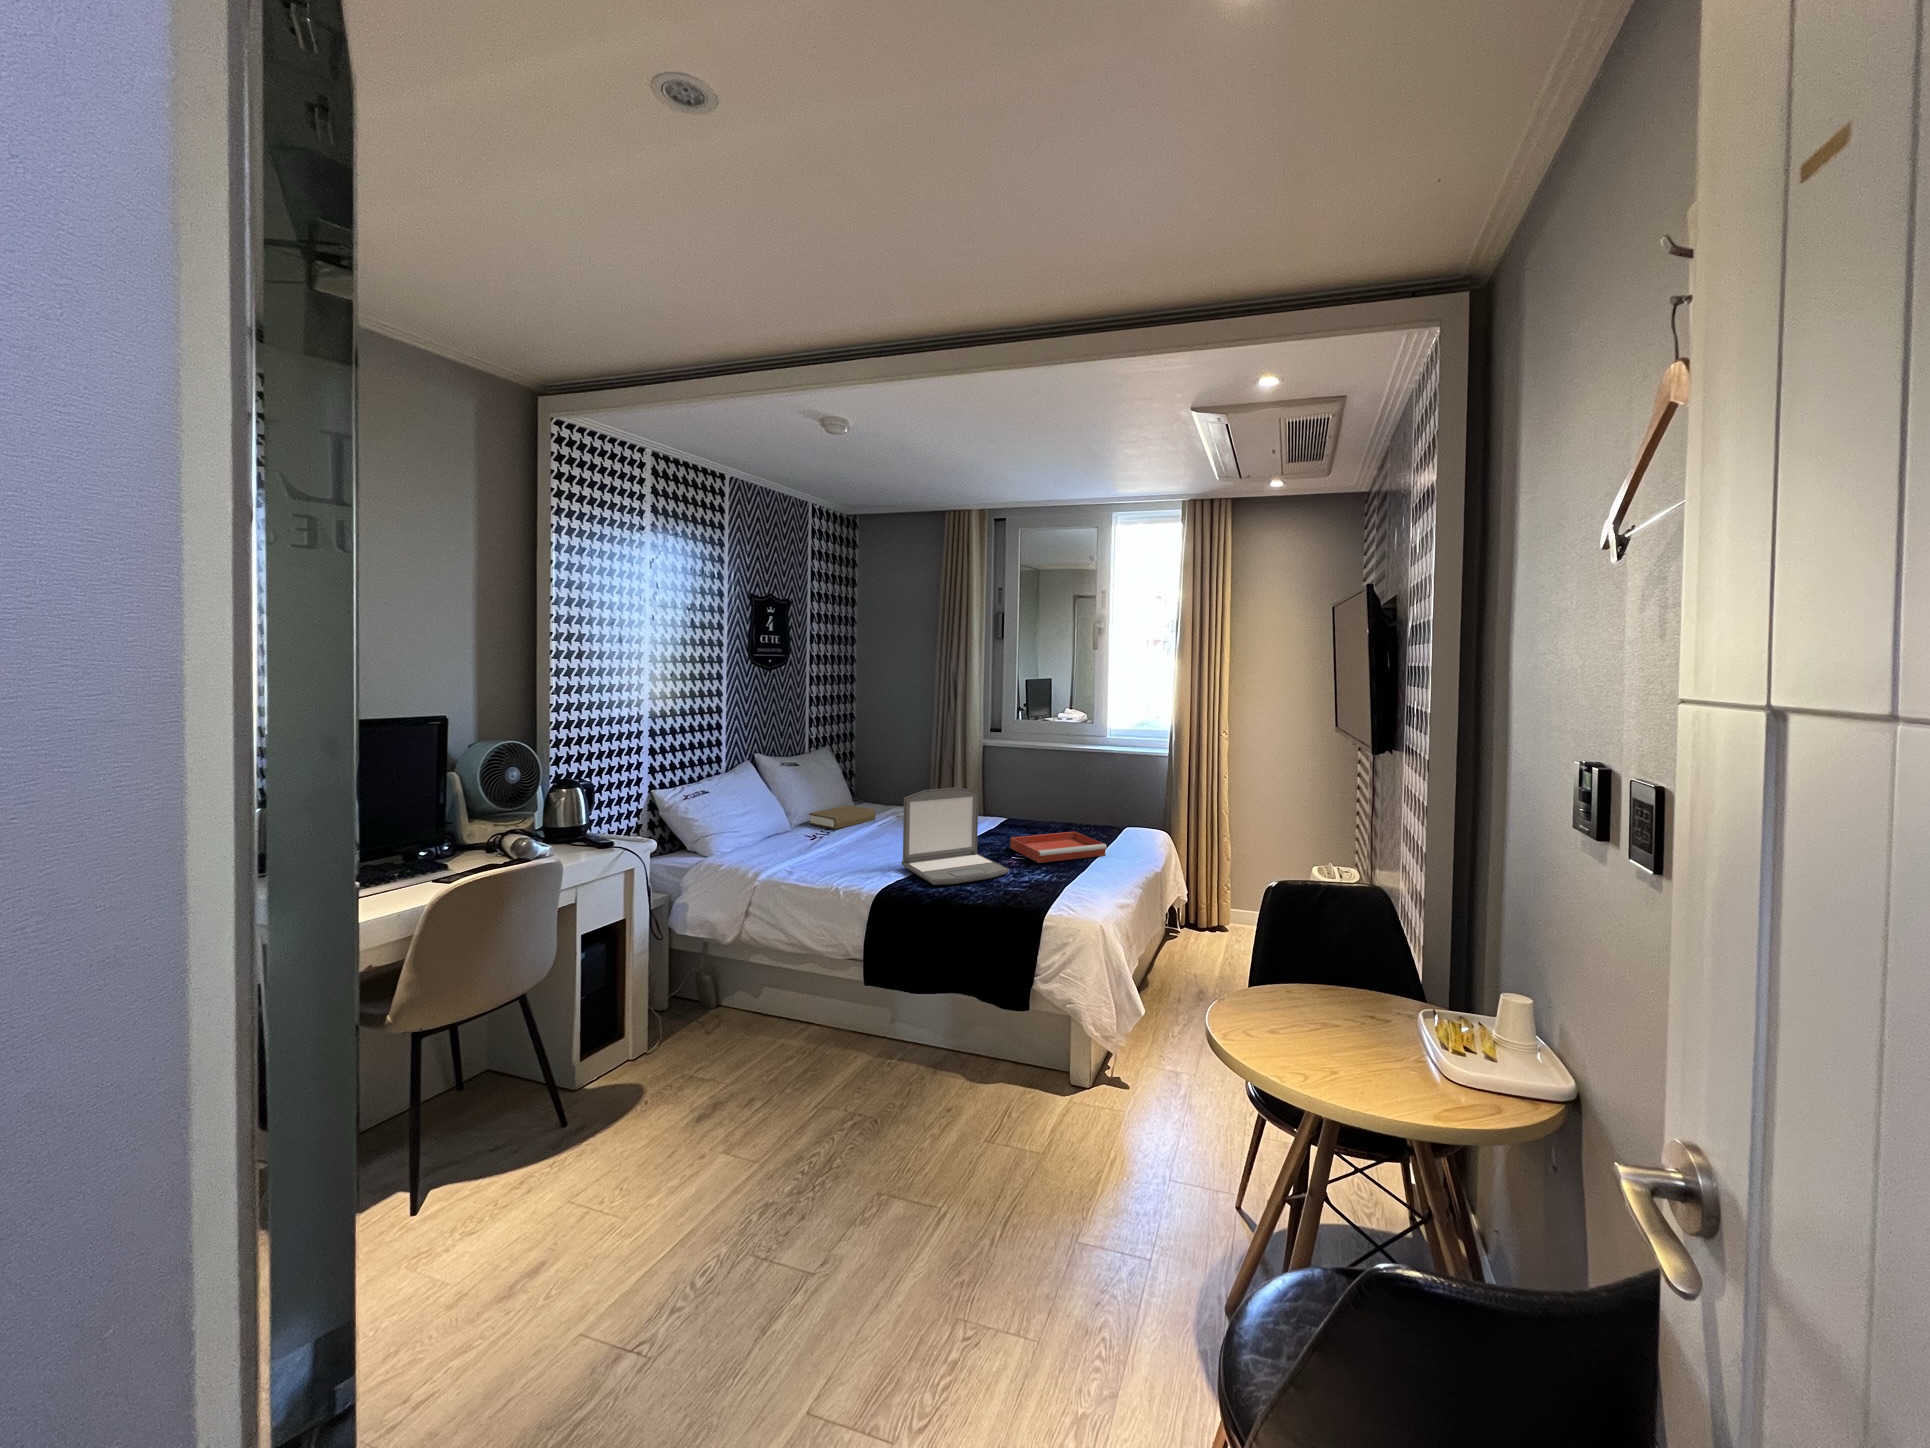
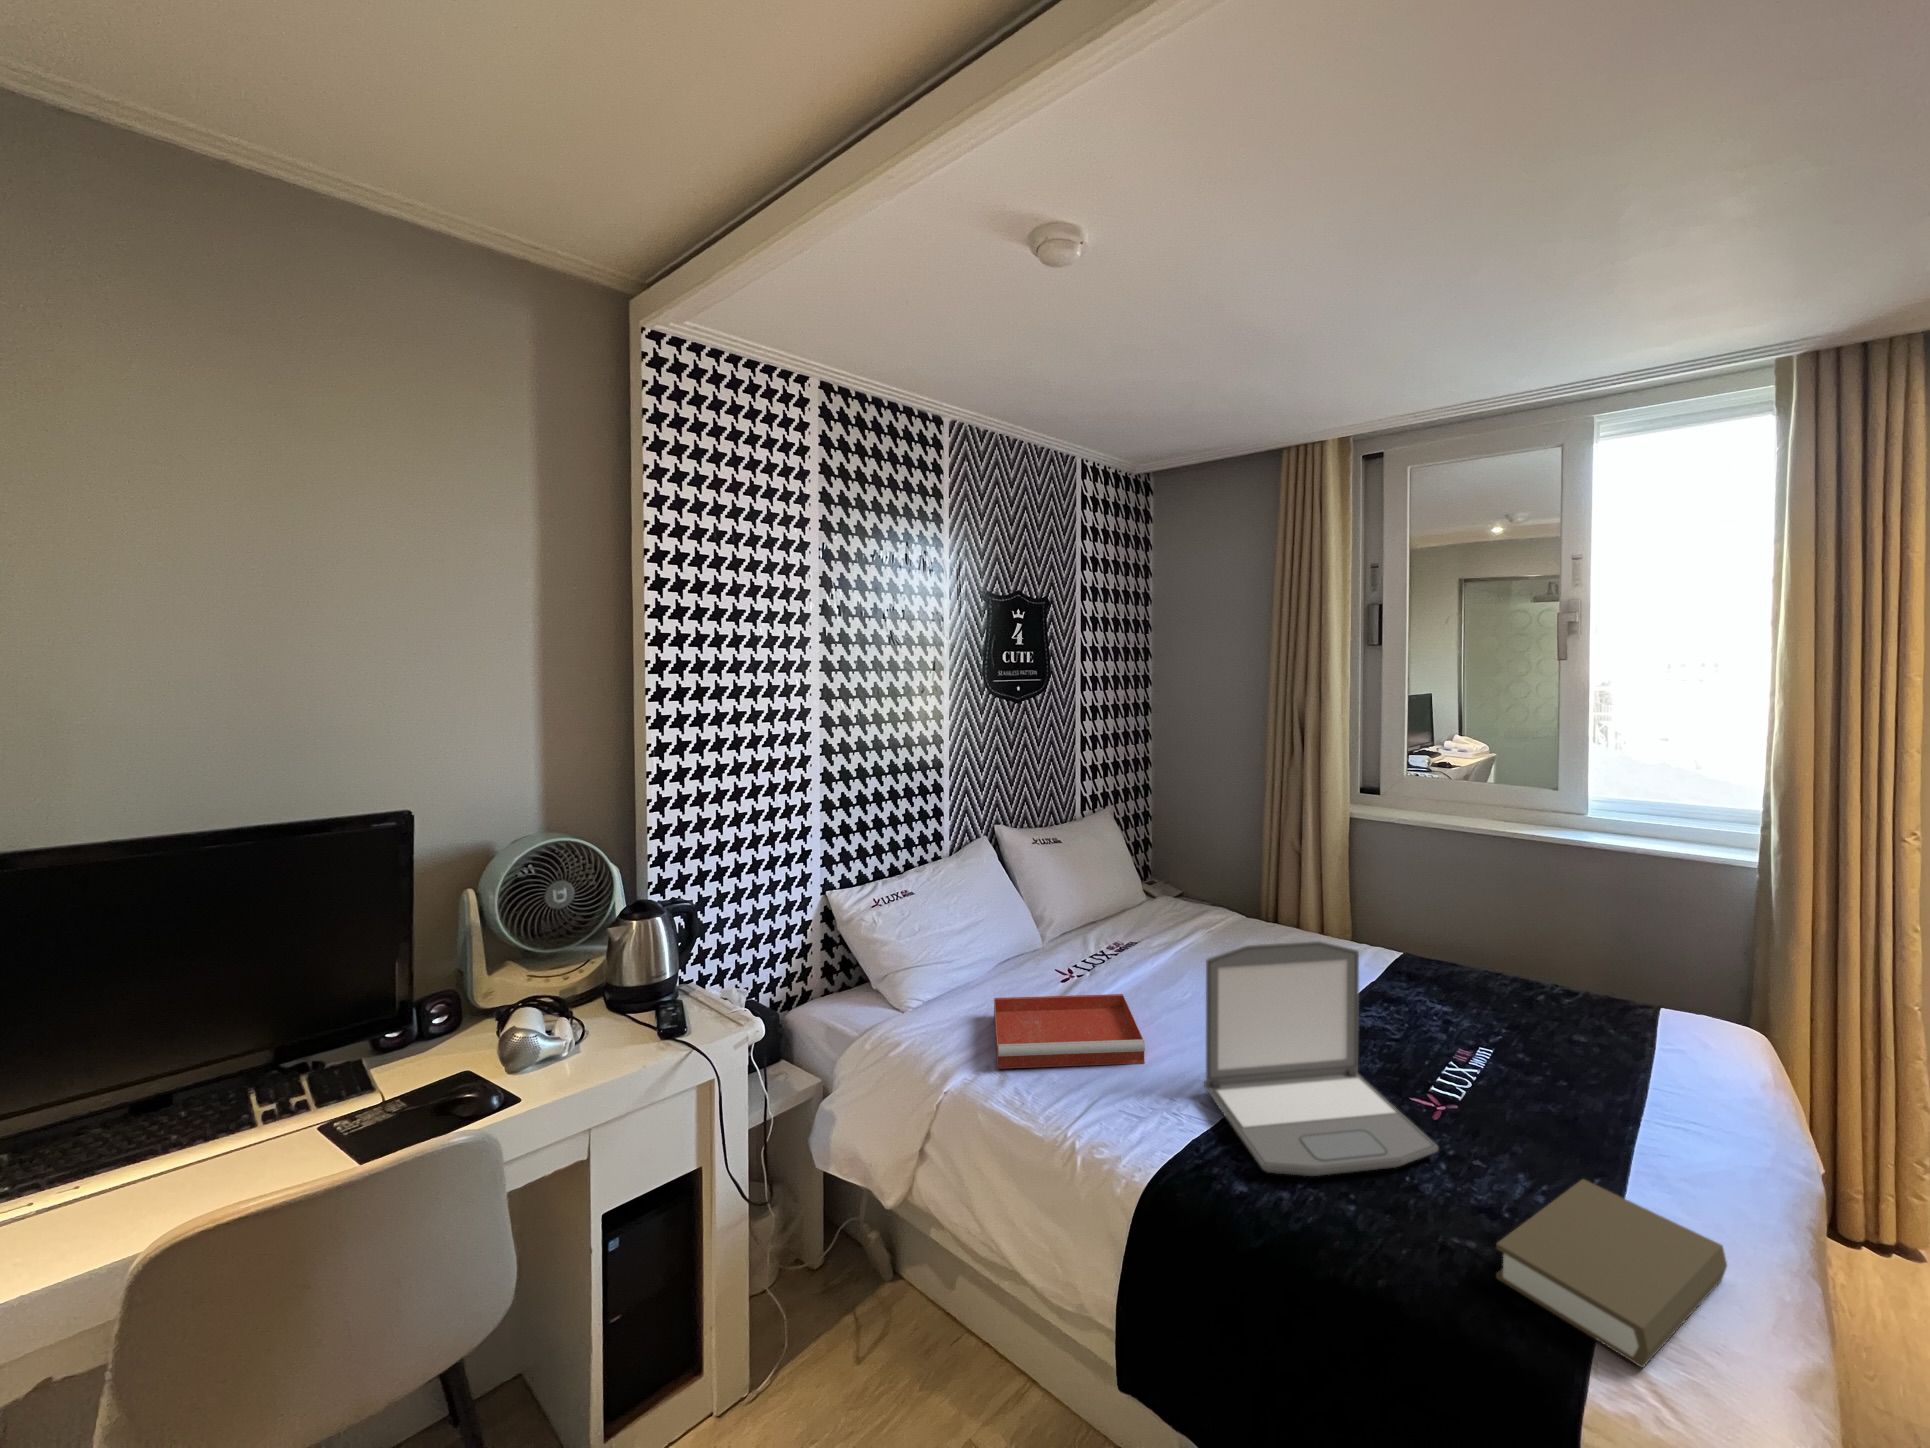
book: present [809,805,876,829] -> present [1496,1179,1727,1368]
tray: present [1010,832,1107,863] -> present [994,994,1145,1068]

